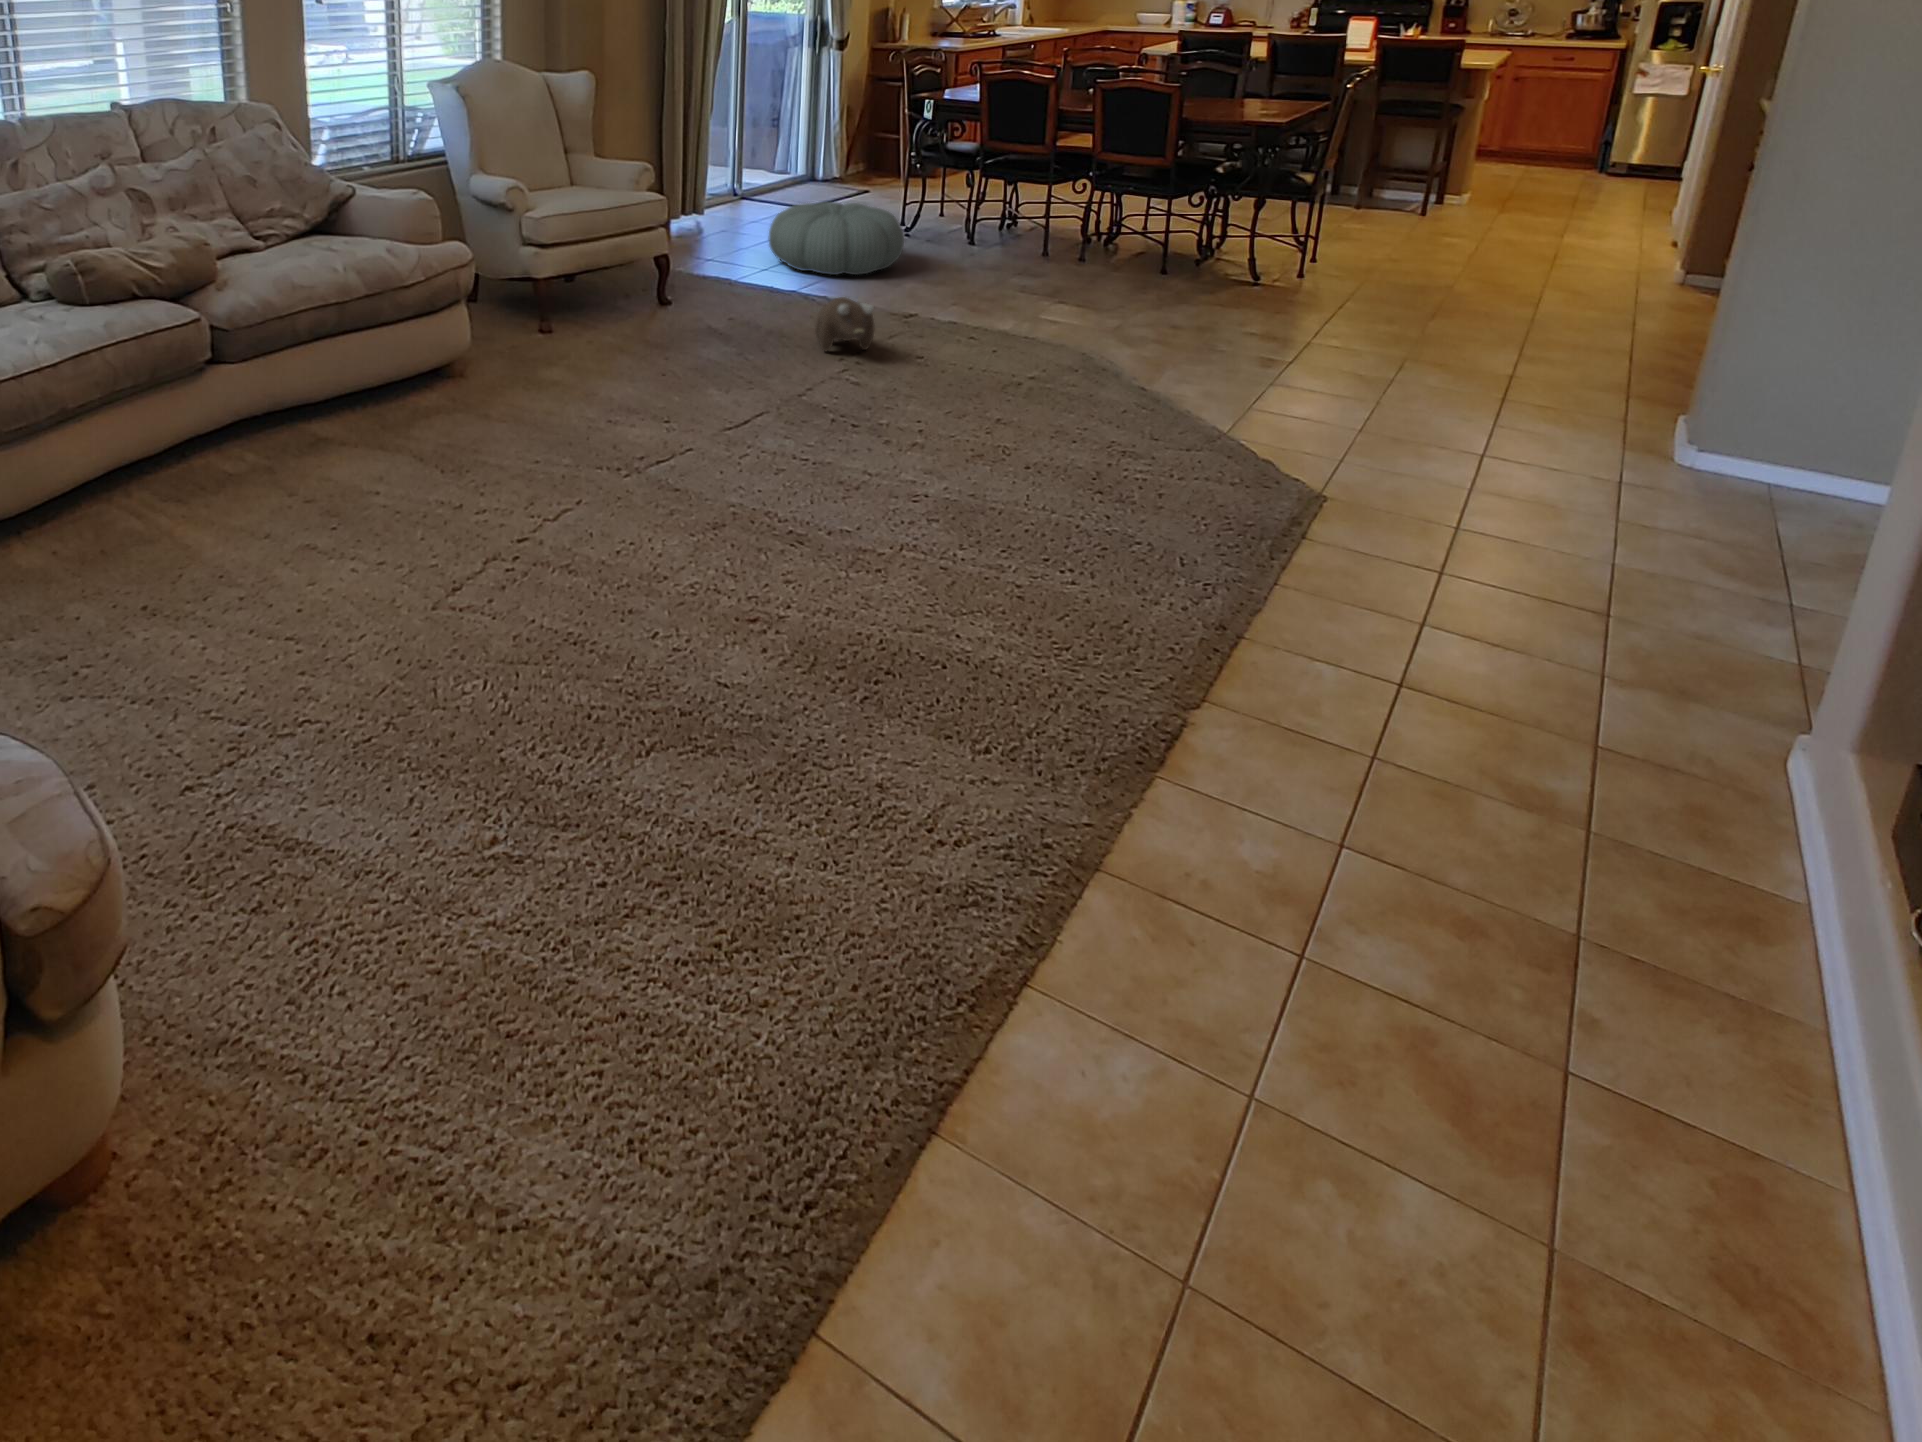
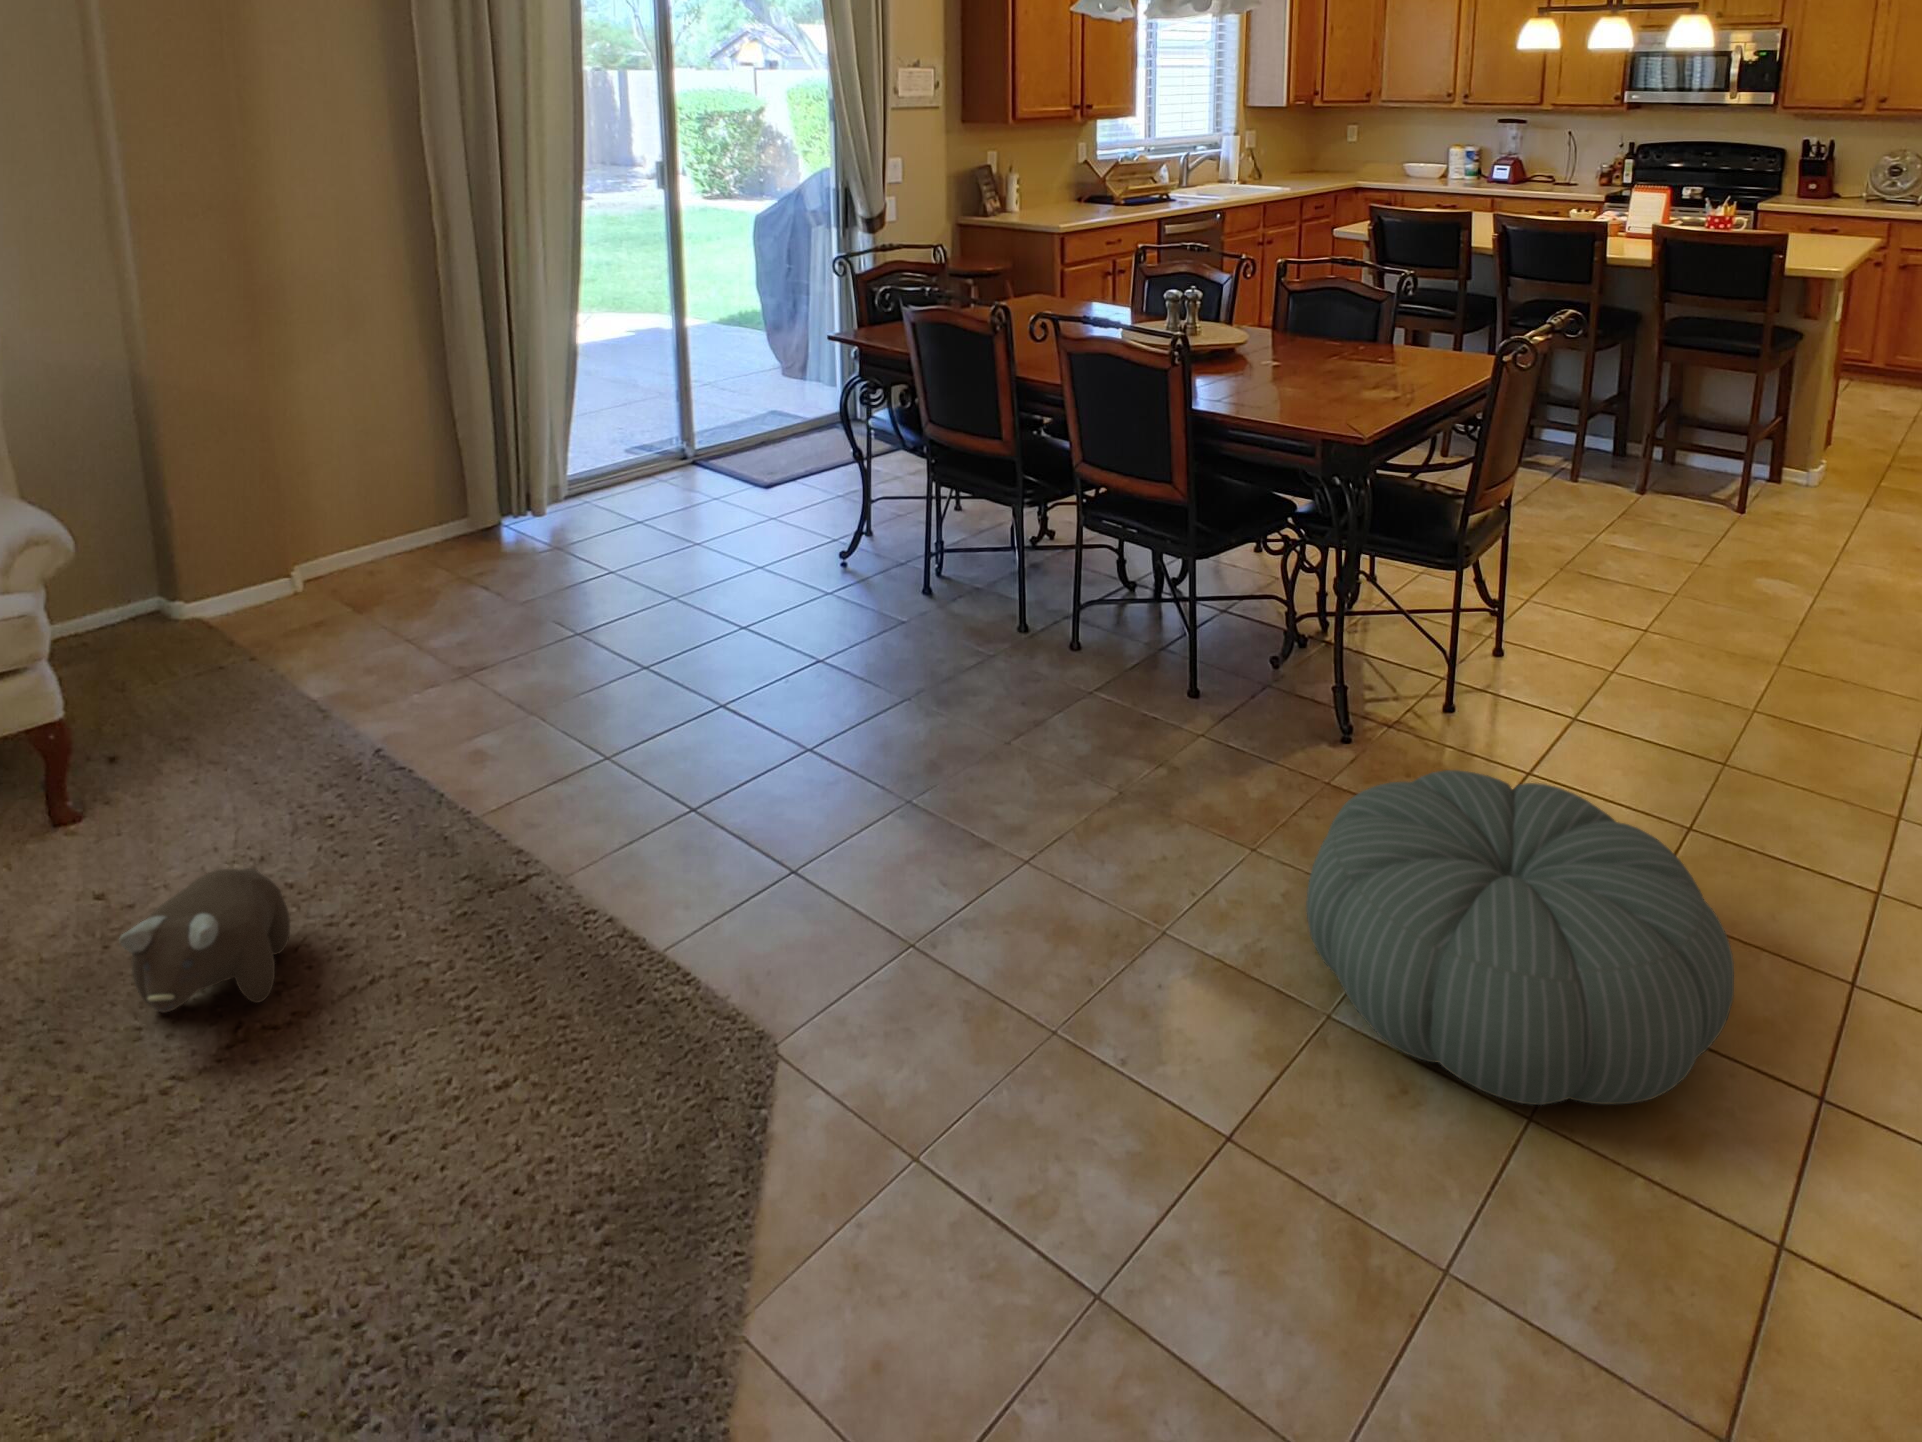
pouf: present [769,202,904,275] -> present [1306,770,1734,1105]

